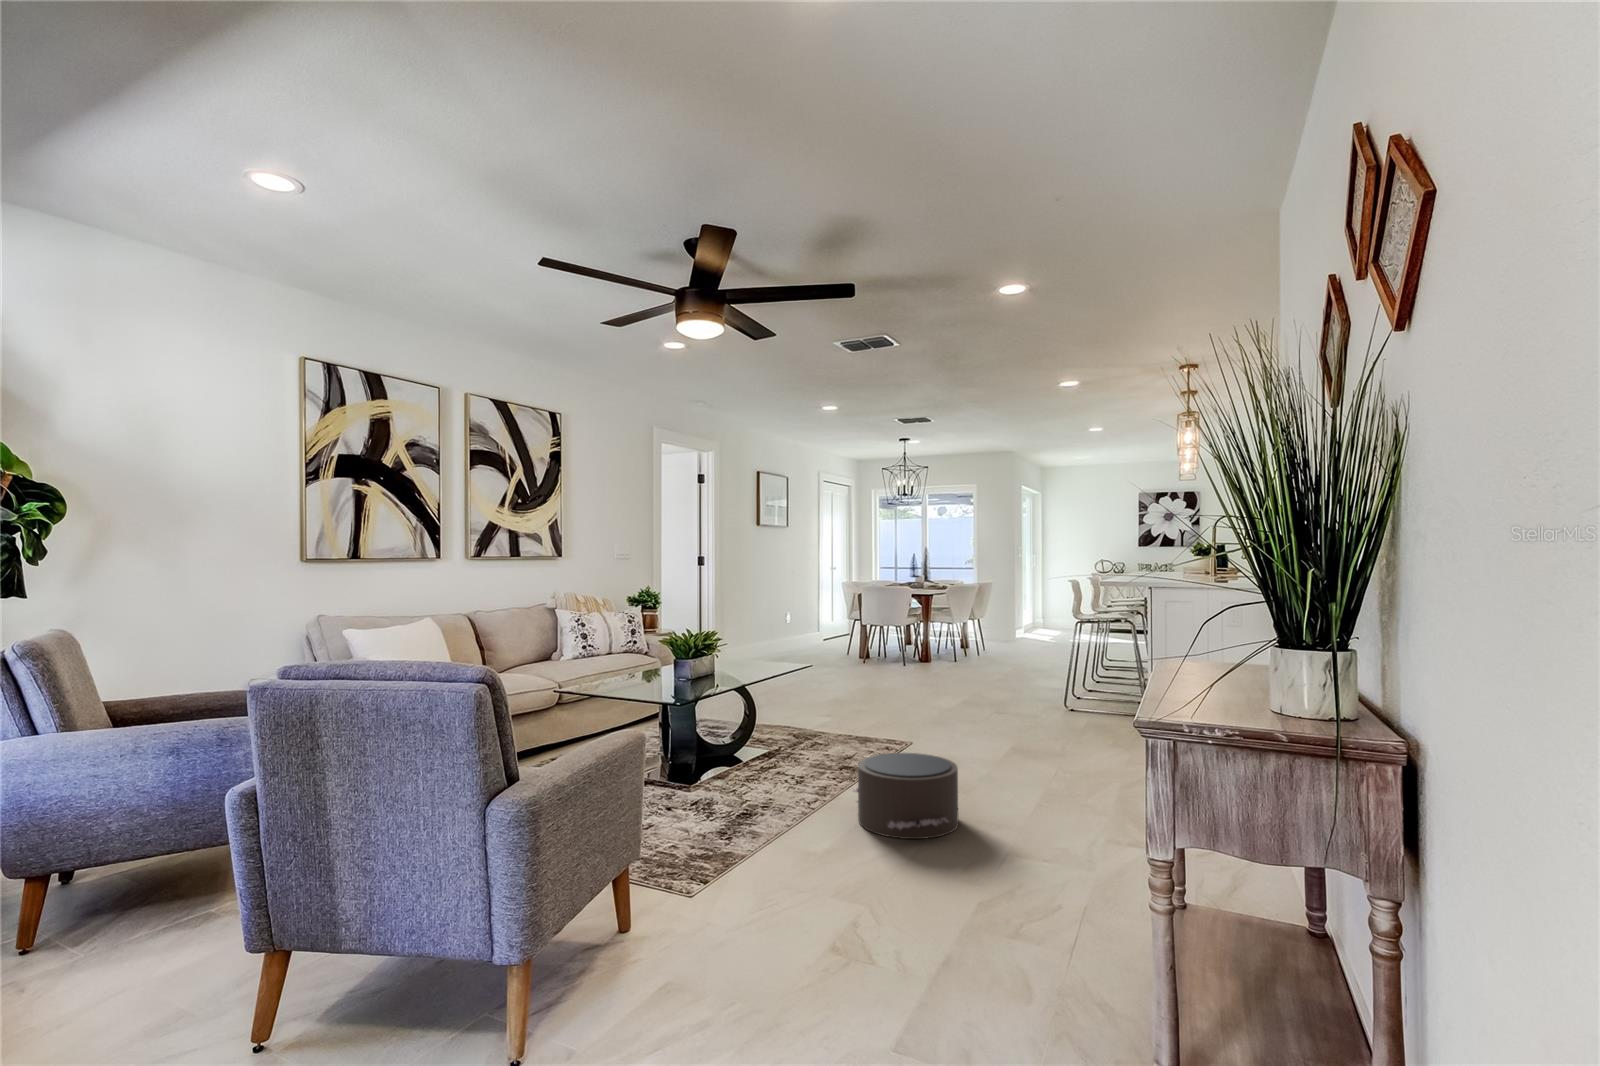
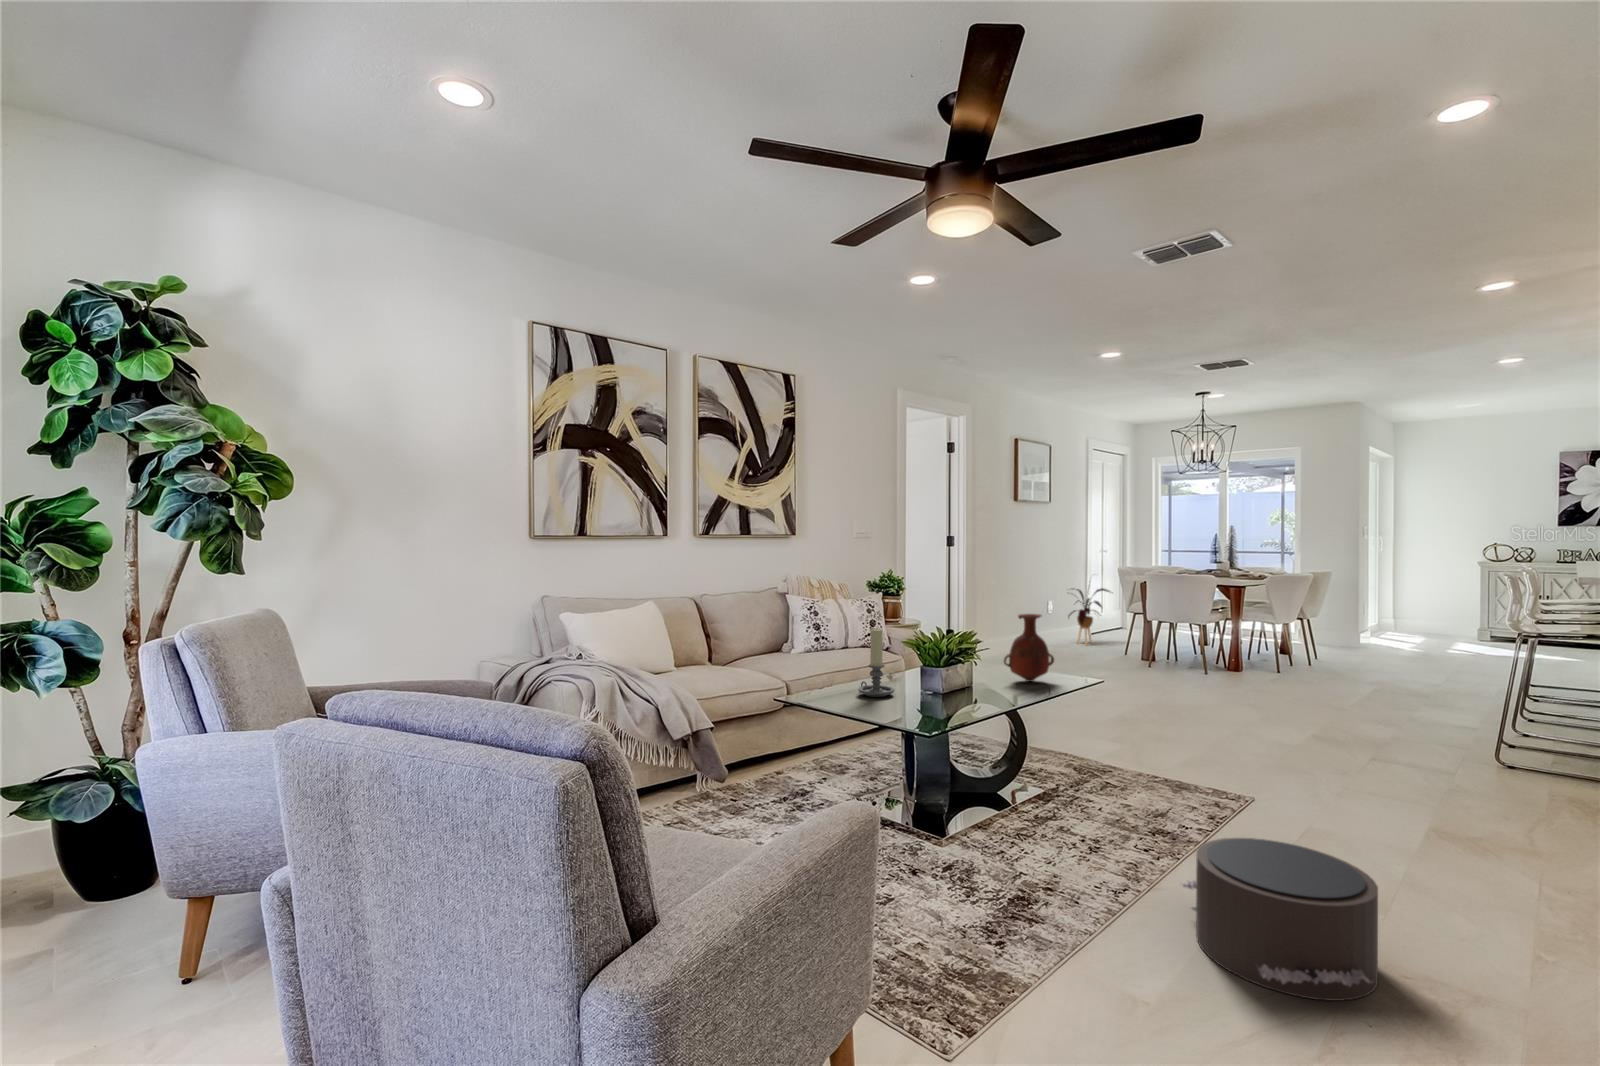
house plant: none [796,589,837,651] -> present [1068,588,1110,645]
vase: none [738,615,776,668] -> present [1004,614,1054,682]
candle holder: none [622,630,652,685] -> present [858,628,894,697]

